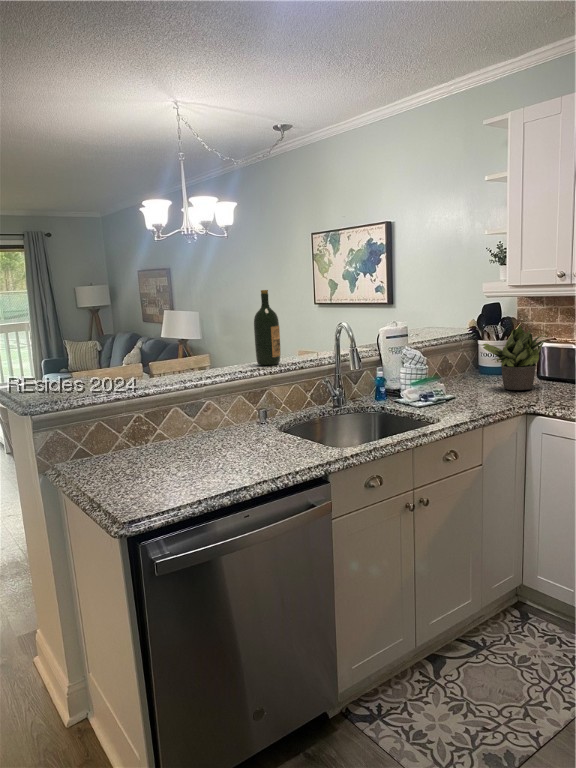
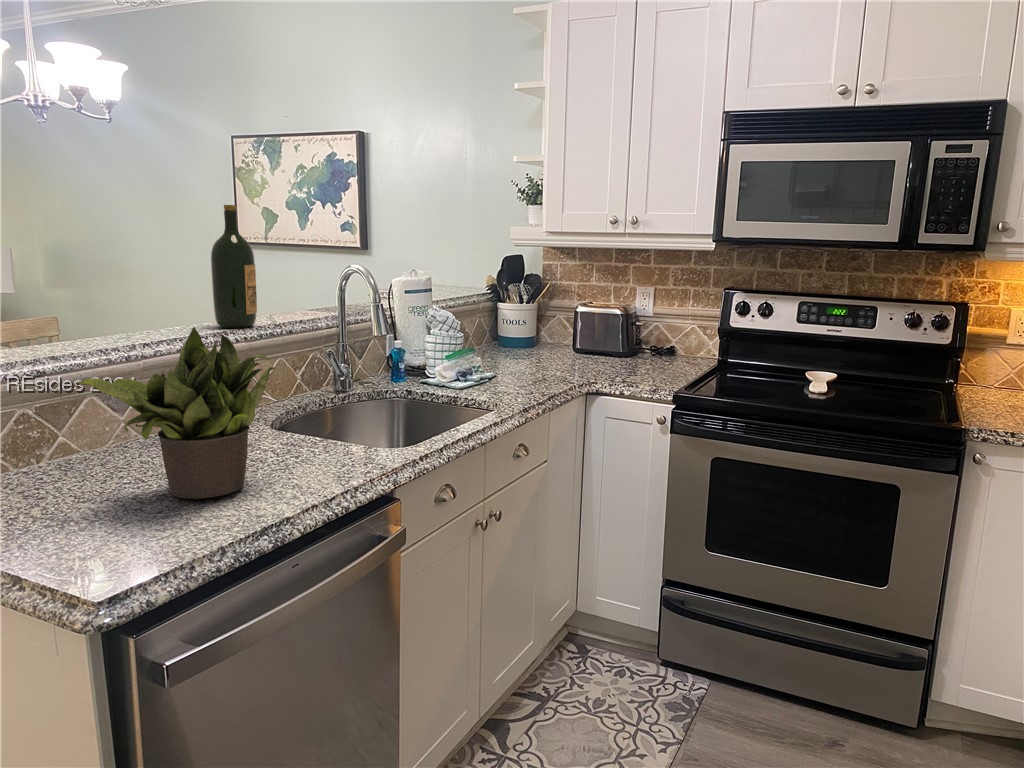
potted plant: present [483,325,546,390] -> present [77,327,274,499]

